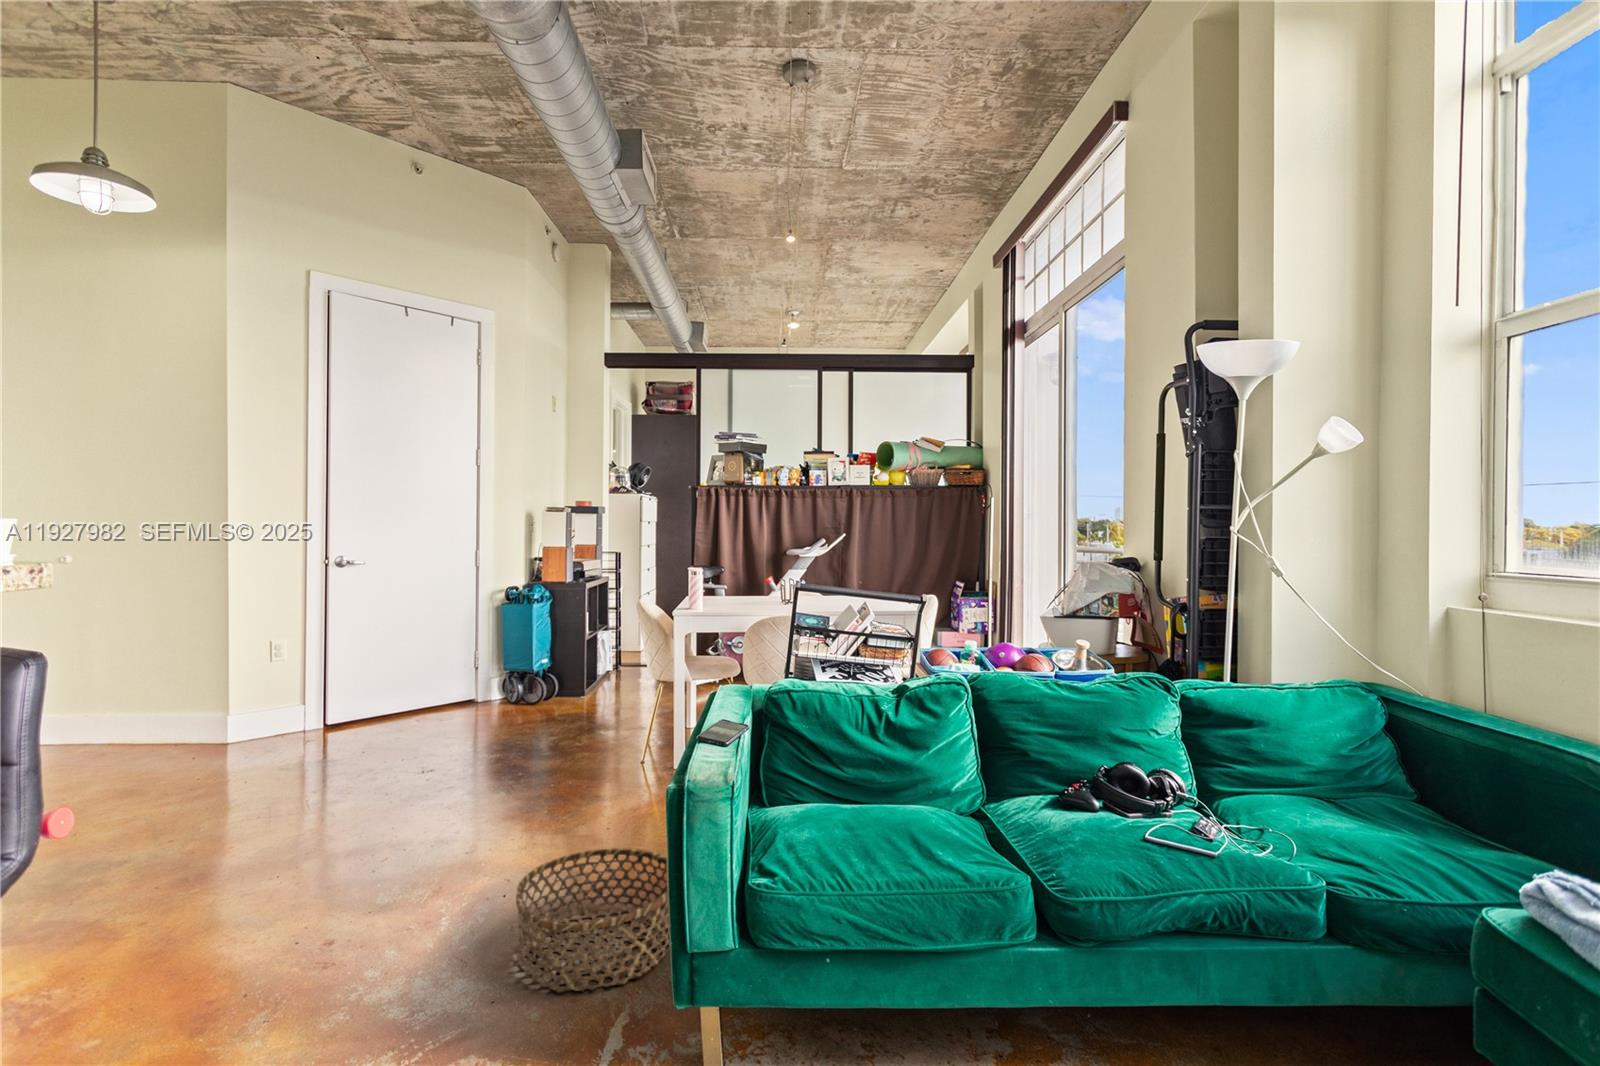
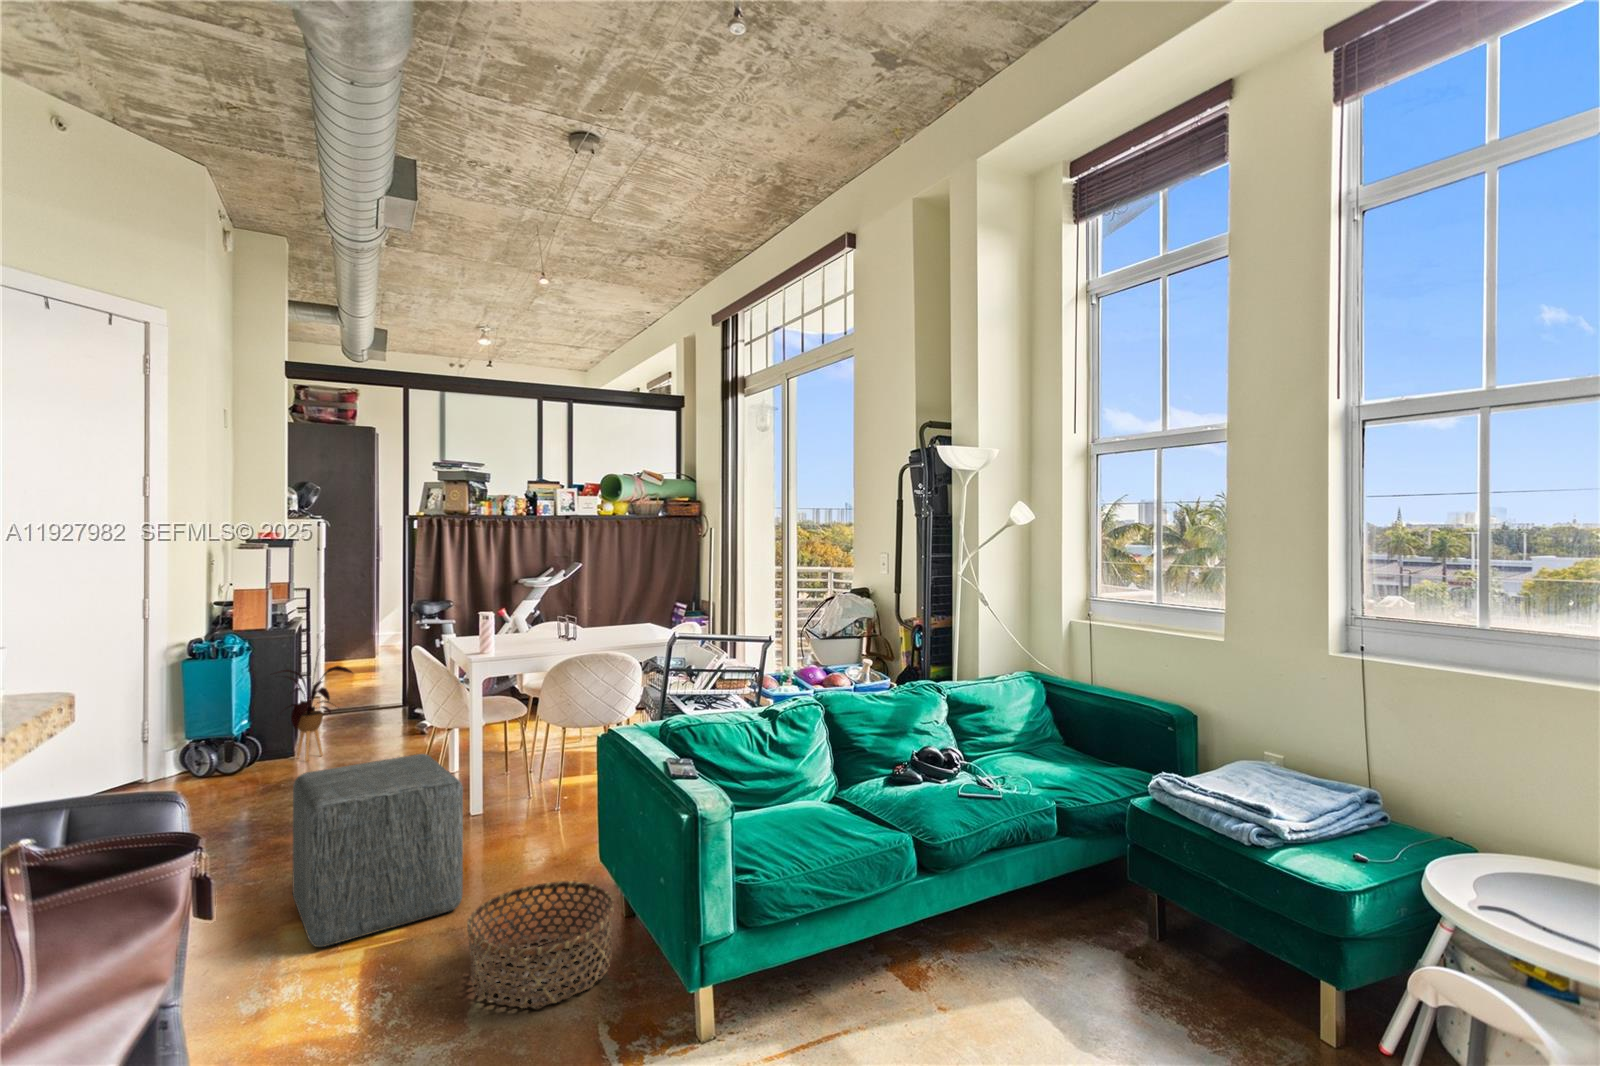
house plant: none [565,596,628,699] -> present [278,663,352,761]
ottoman: none [443,696,598,867] -> present [293,754,463,947]

